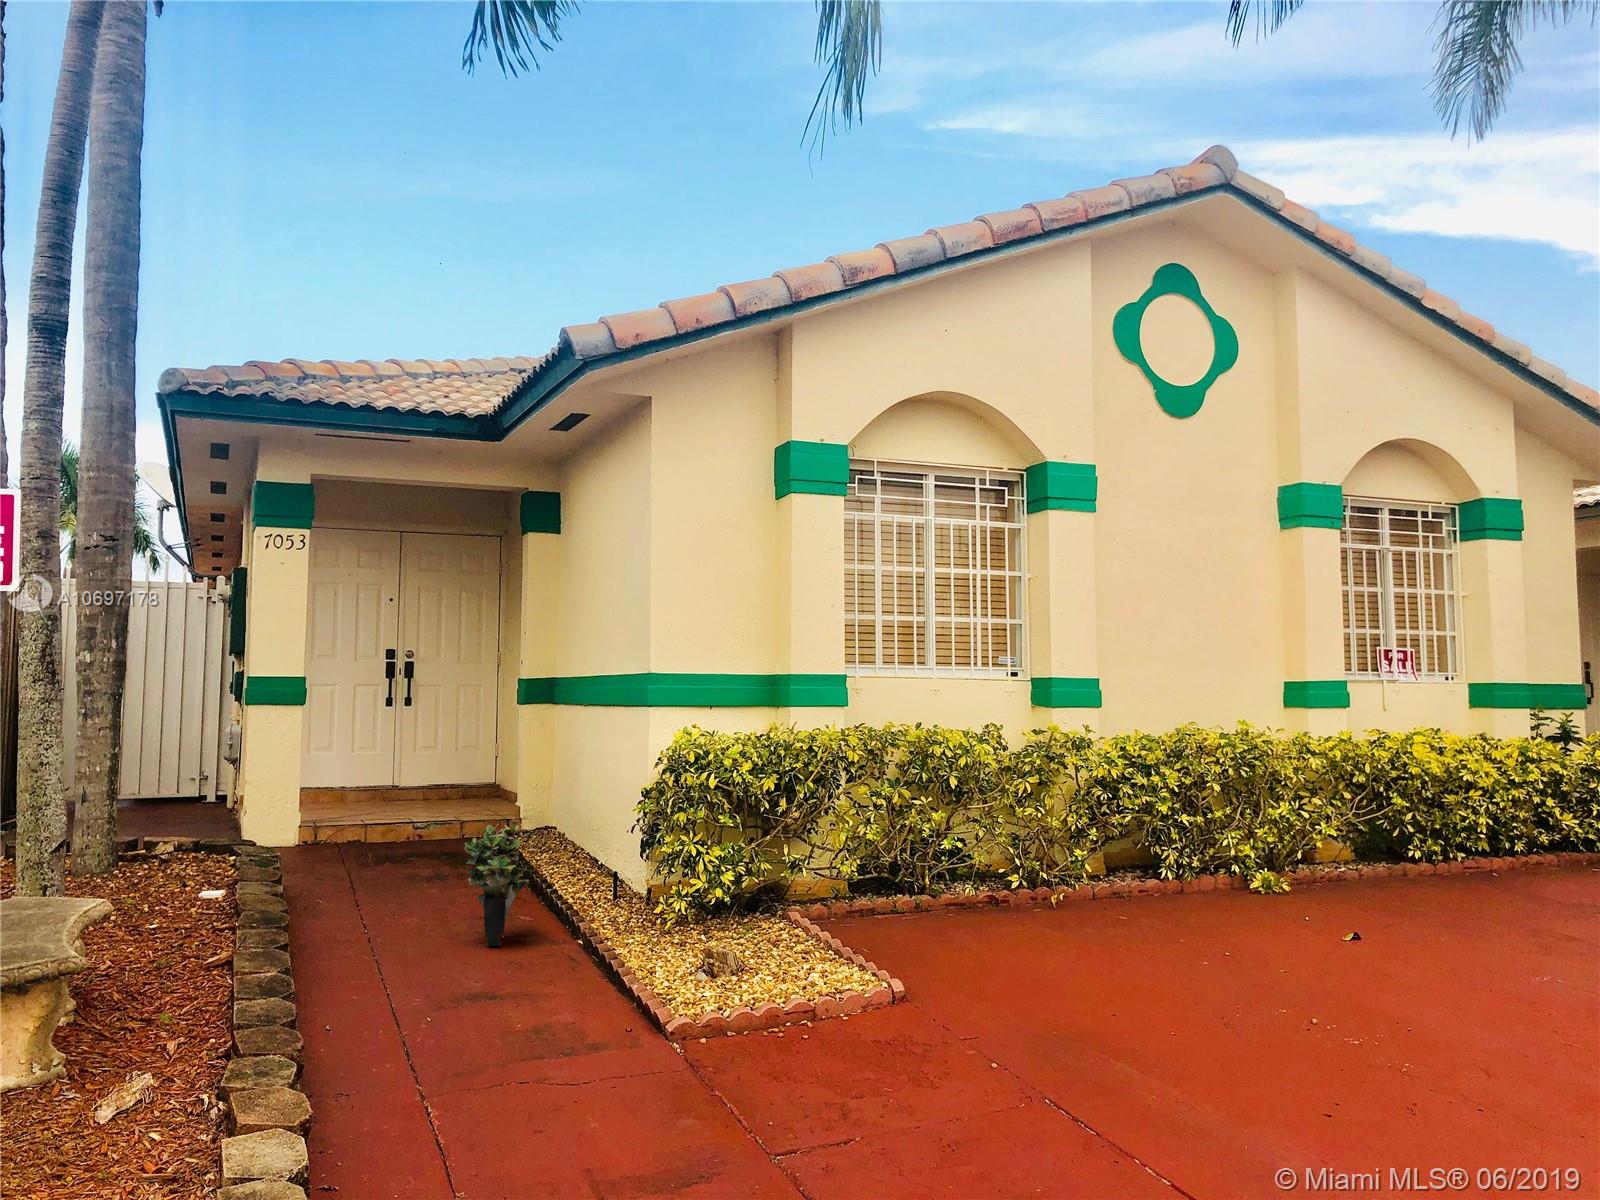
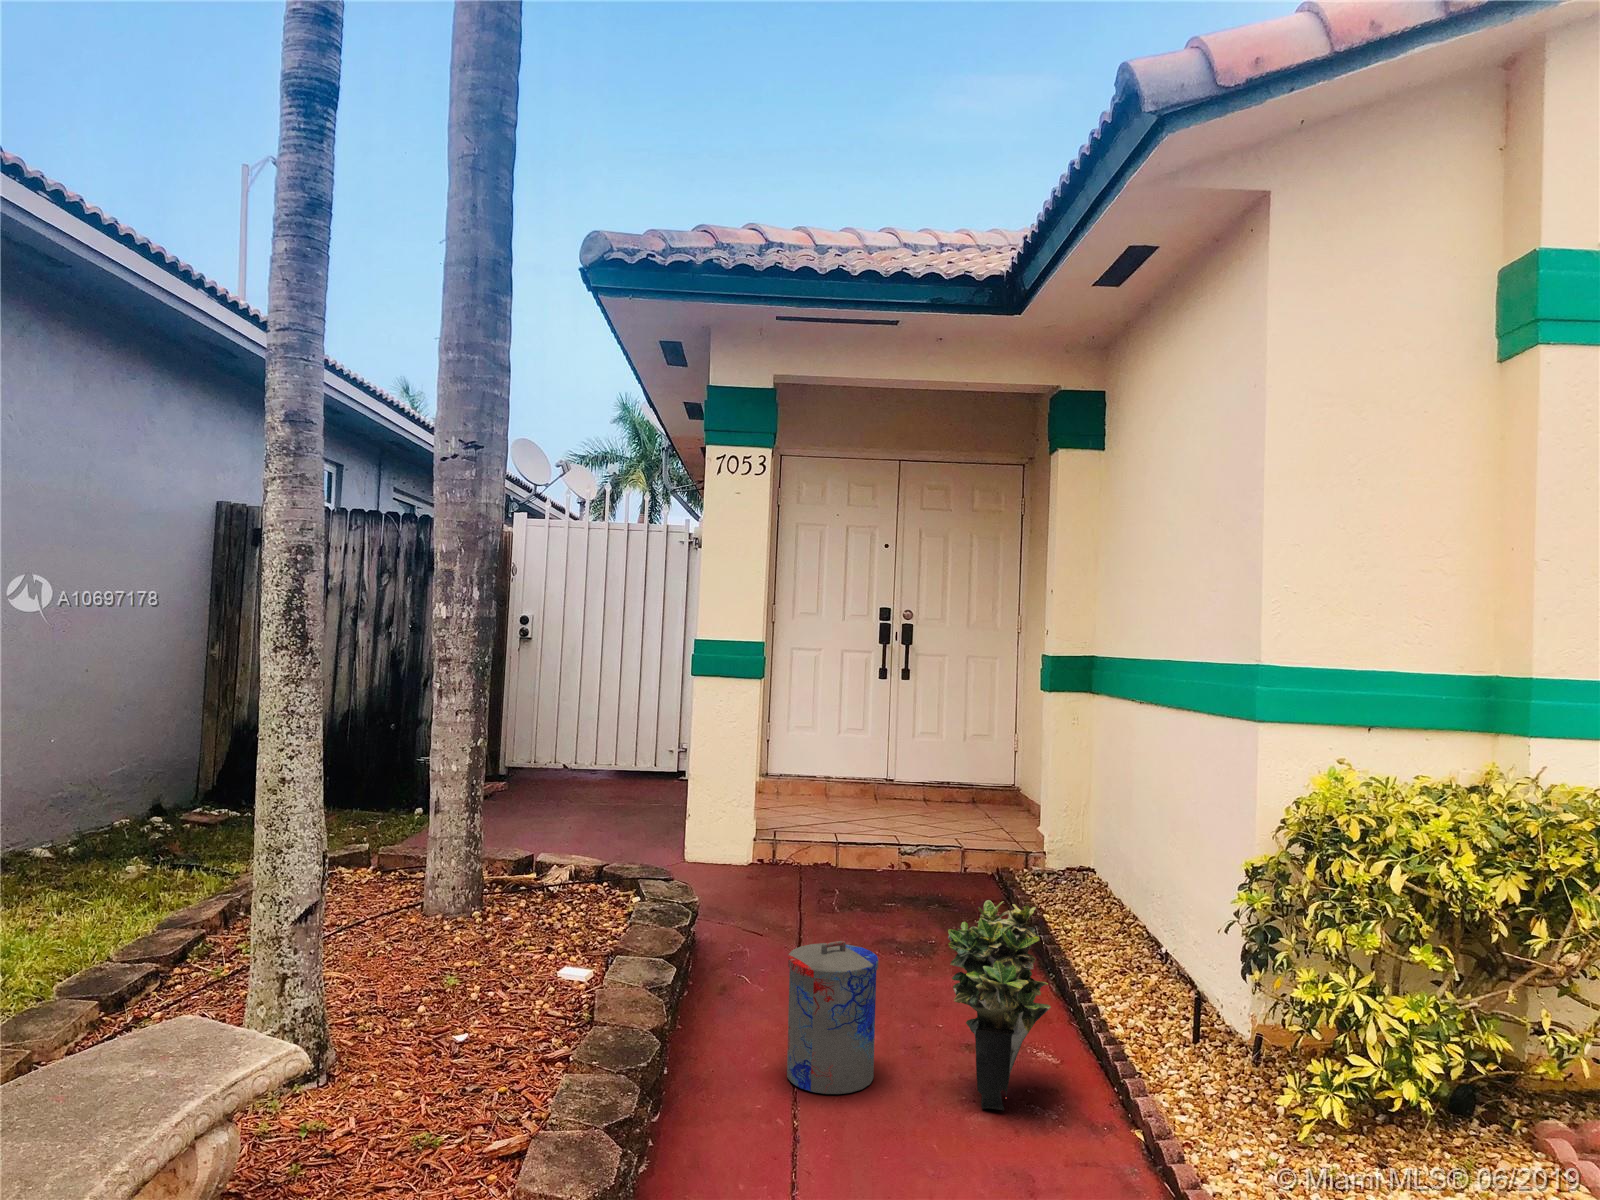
trash can: none [357,858,419,954] -> present [787,941,878,1094]

